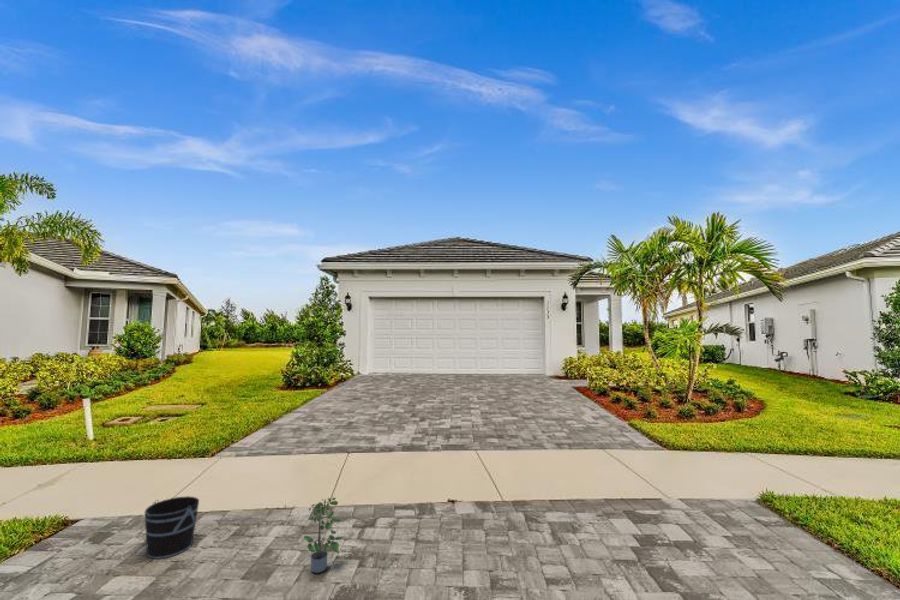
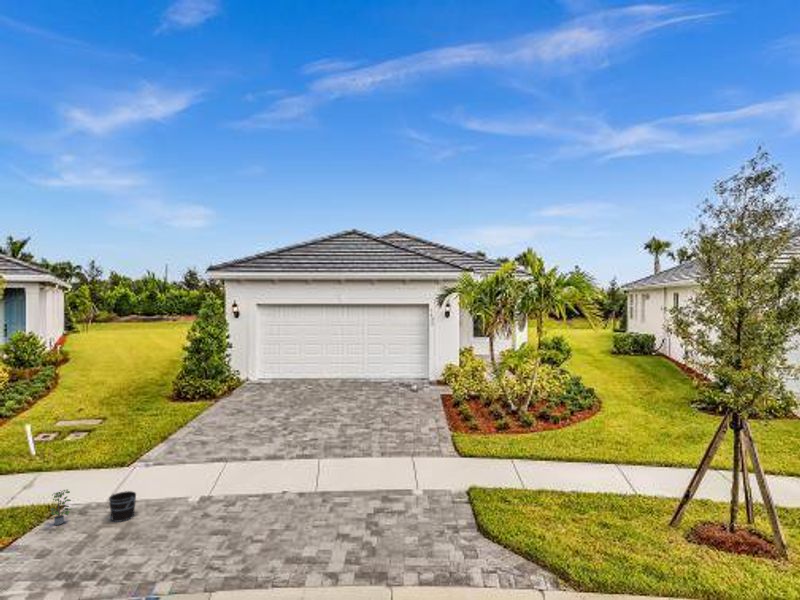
potted plant: present [304,498,343,573] -> present [50,490,72,525]

